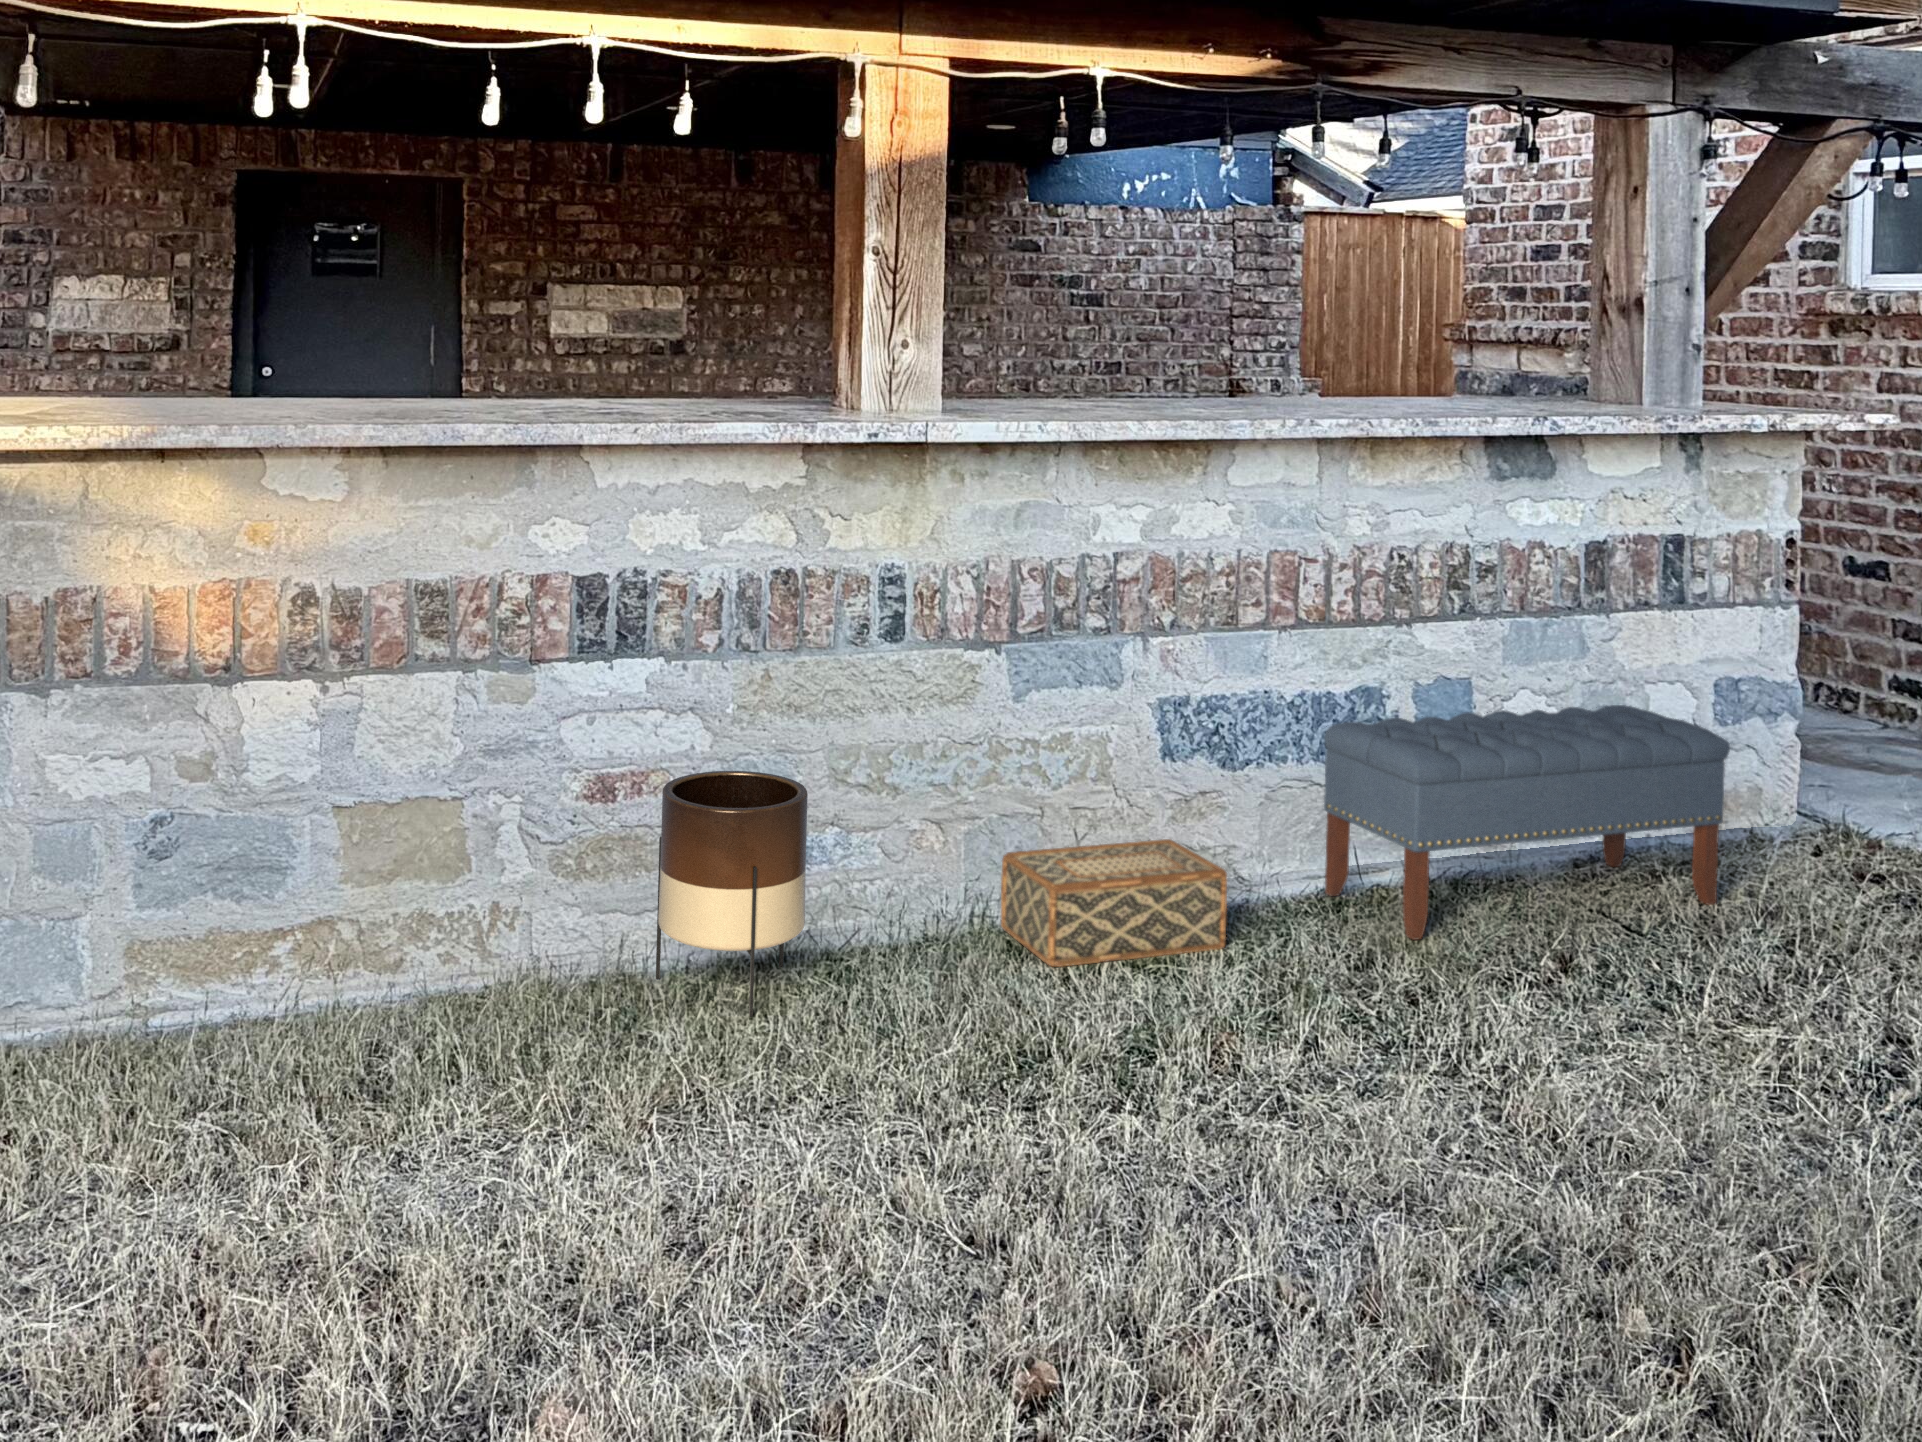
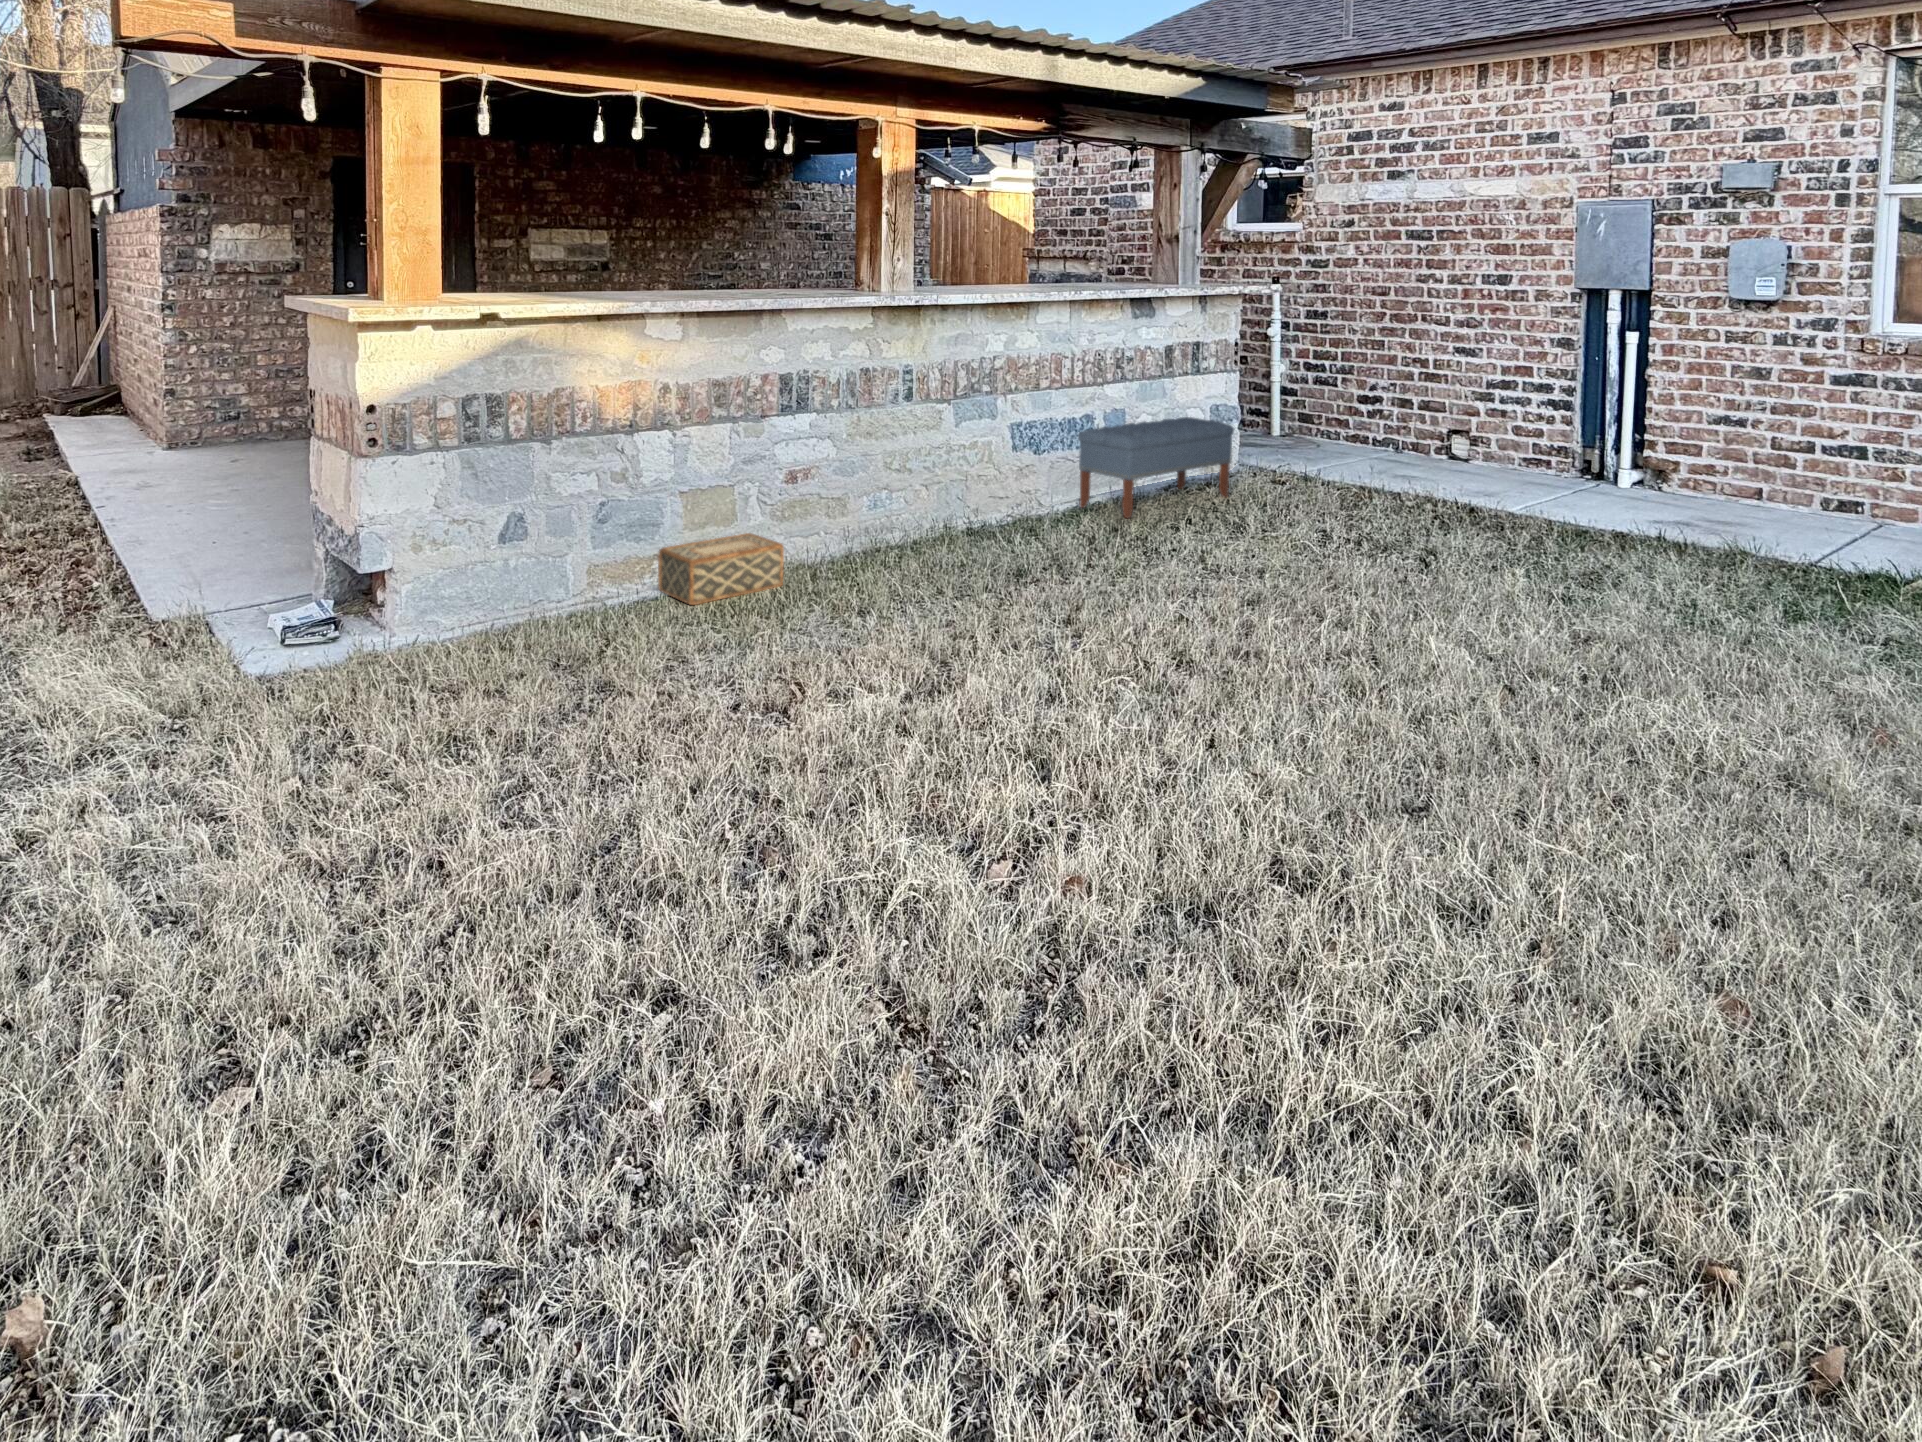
planter: present [656,771,808,1017] -> none [833,463,905,569]
woven basket: present [1001,839,1227,967] -> present [658,533,784,605]

